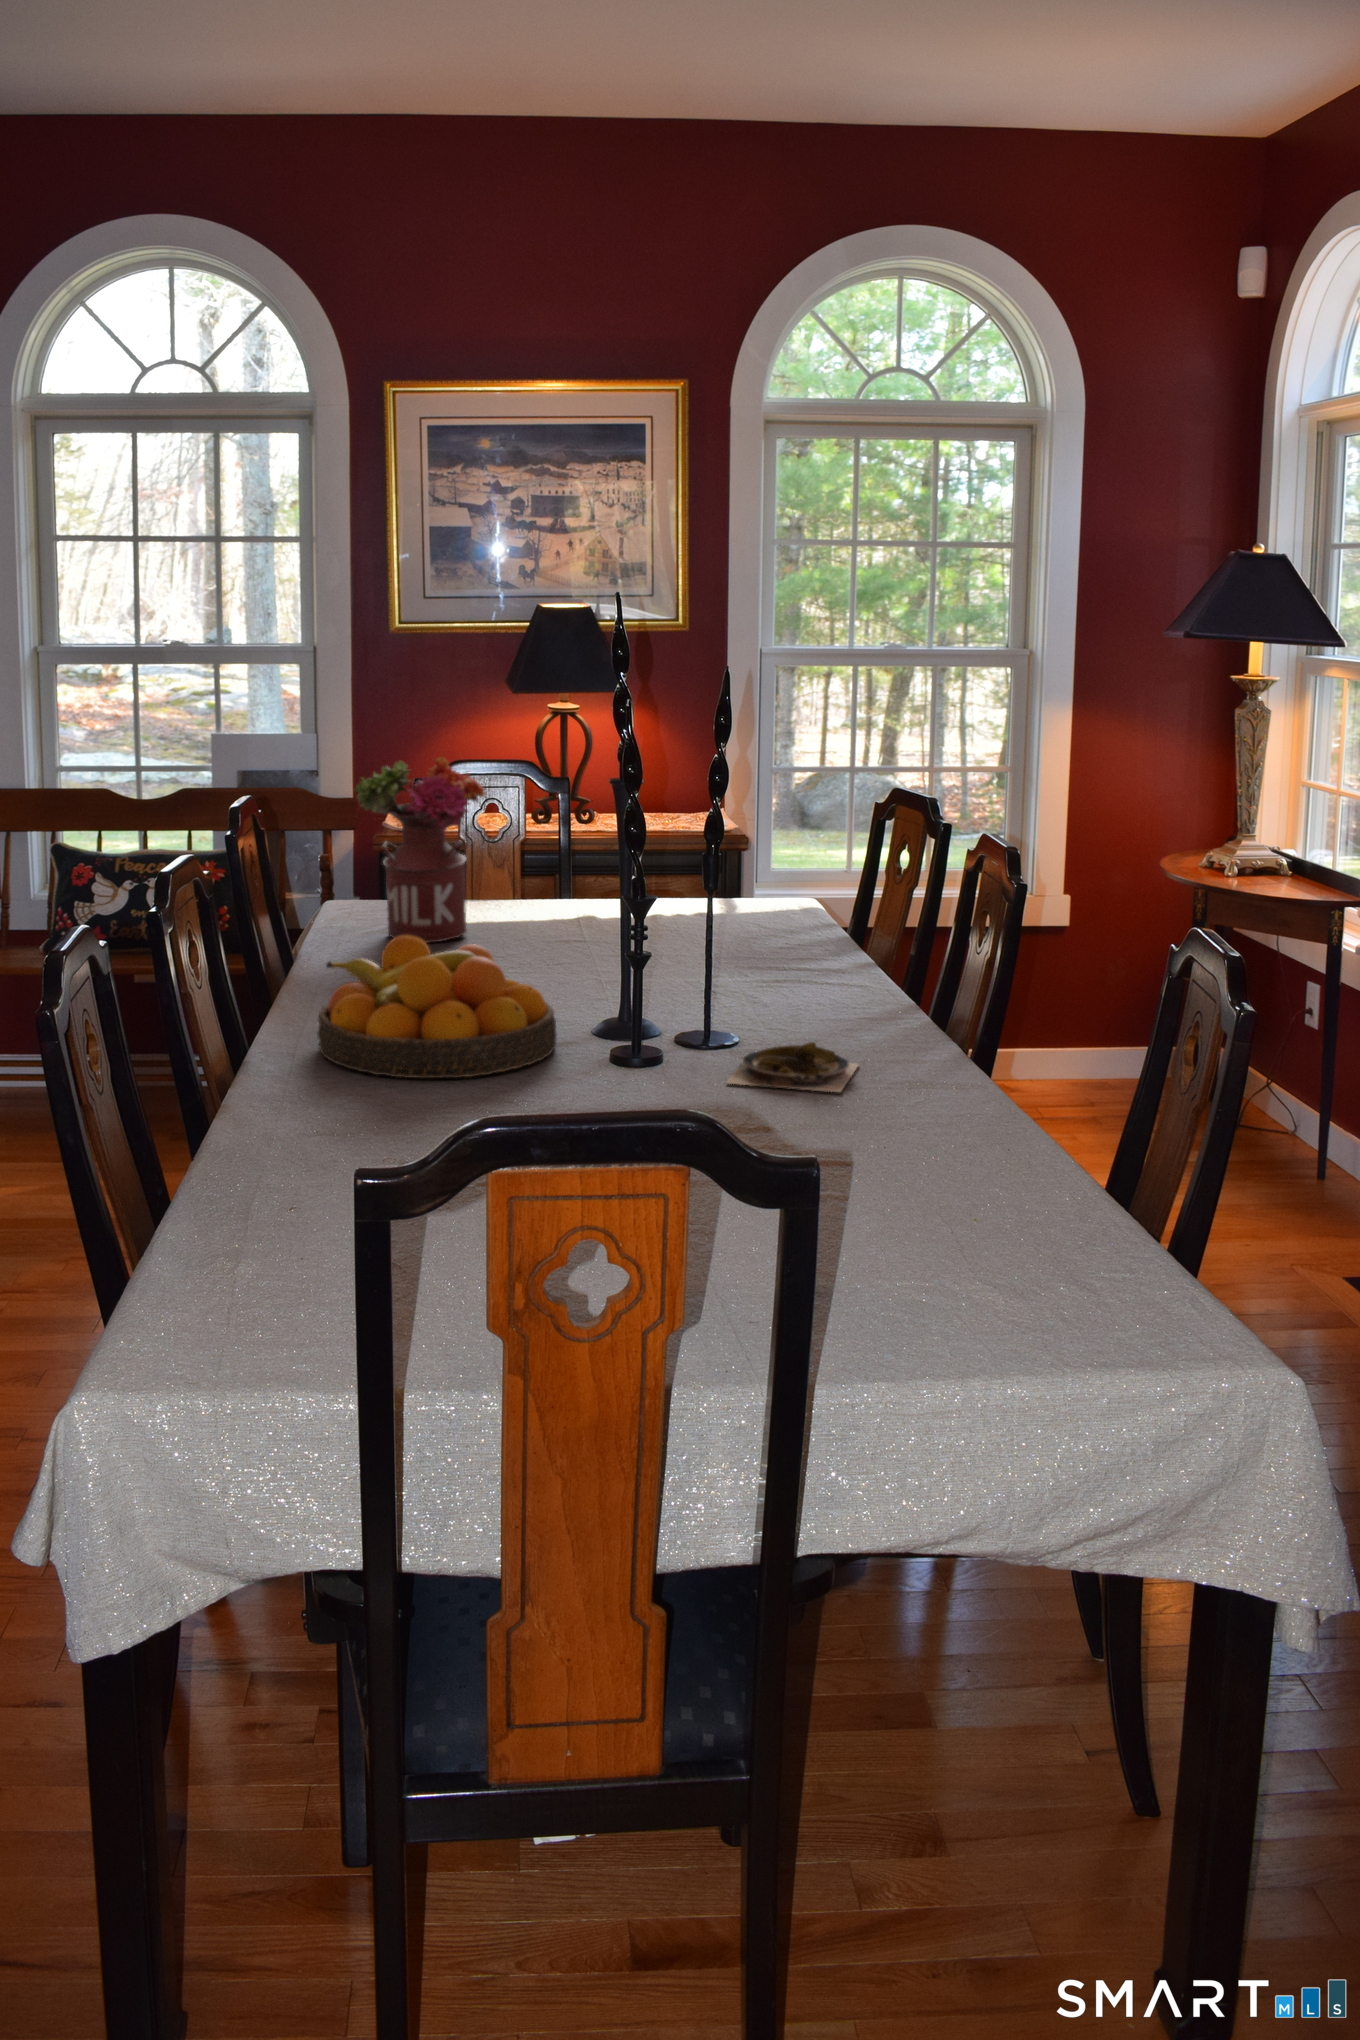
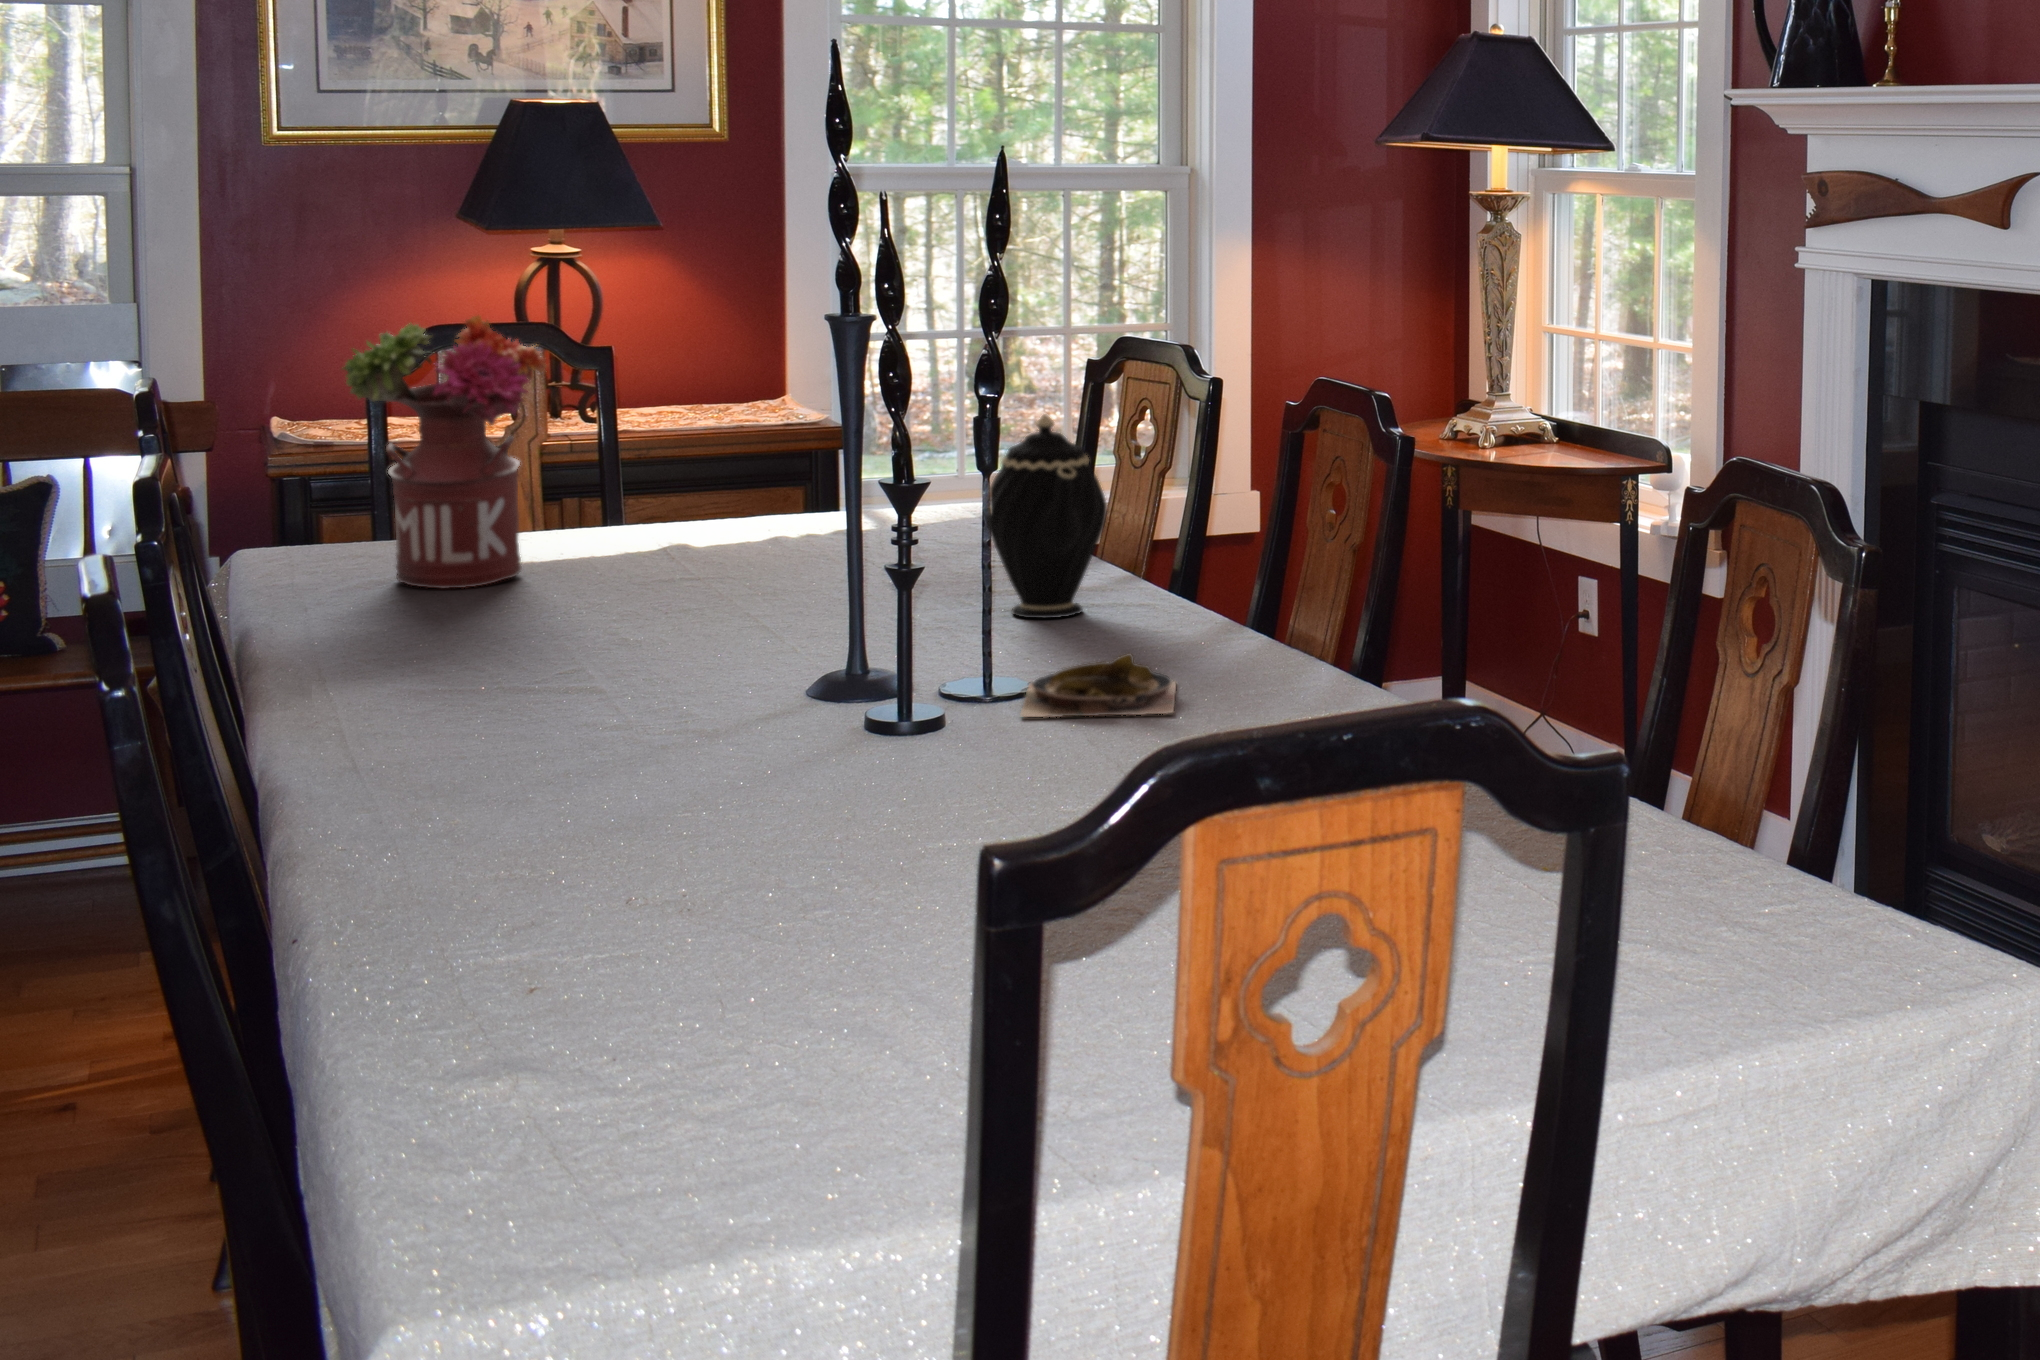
teapot: none [754,848,845,1001] -> present [985,415,1107,618]
fruit bowl: present [317,935,557,1078] -> none [405,559,763,753]

